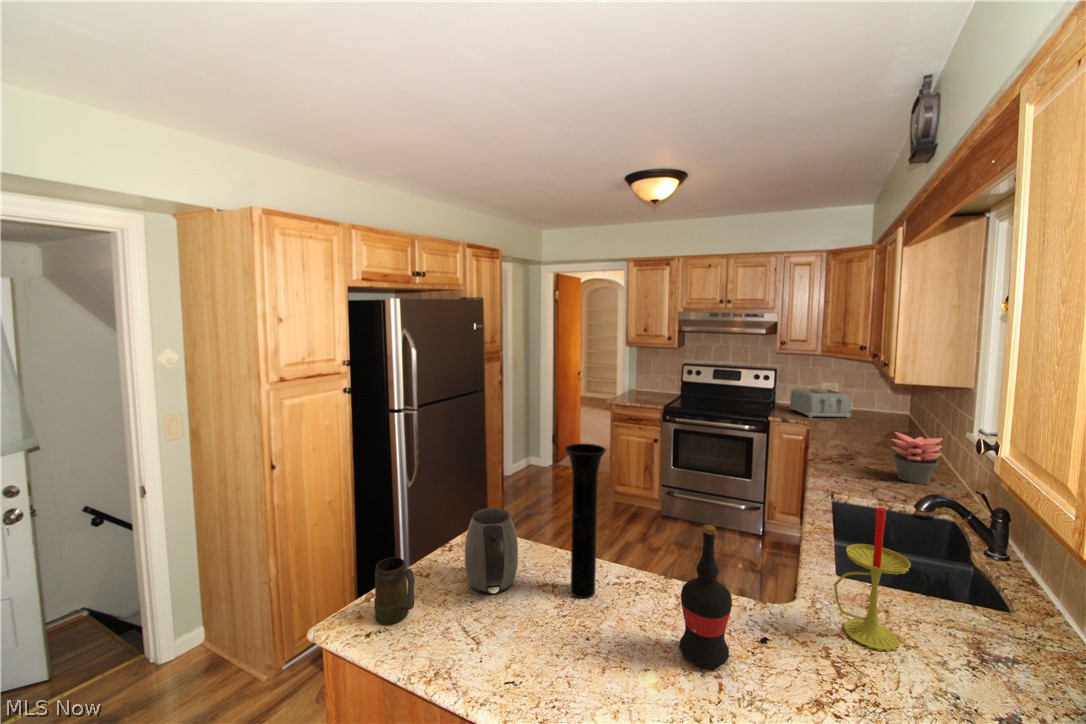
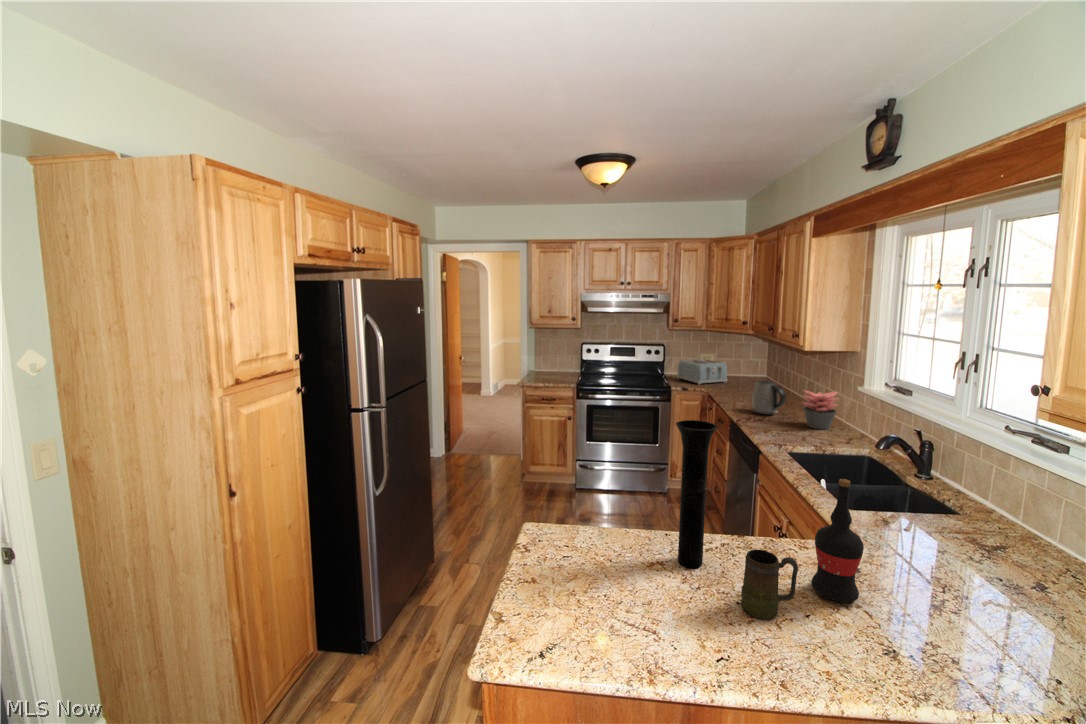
kettle: present [465,508,518,595] -> present [752,380,786,415]
candle: present [834,508,911,651] -> none [892,445,950,559]
mug: present [374,557,415,624] -> present [741,550,798,619]

